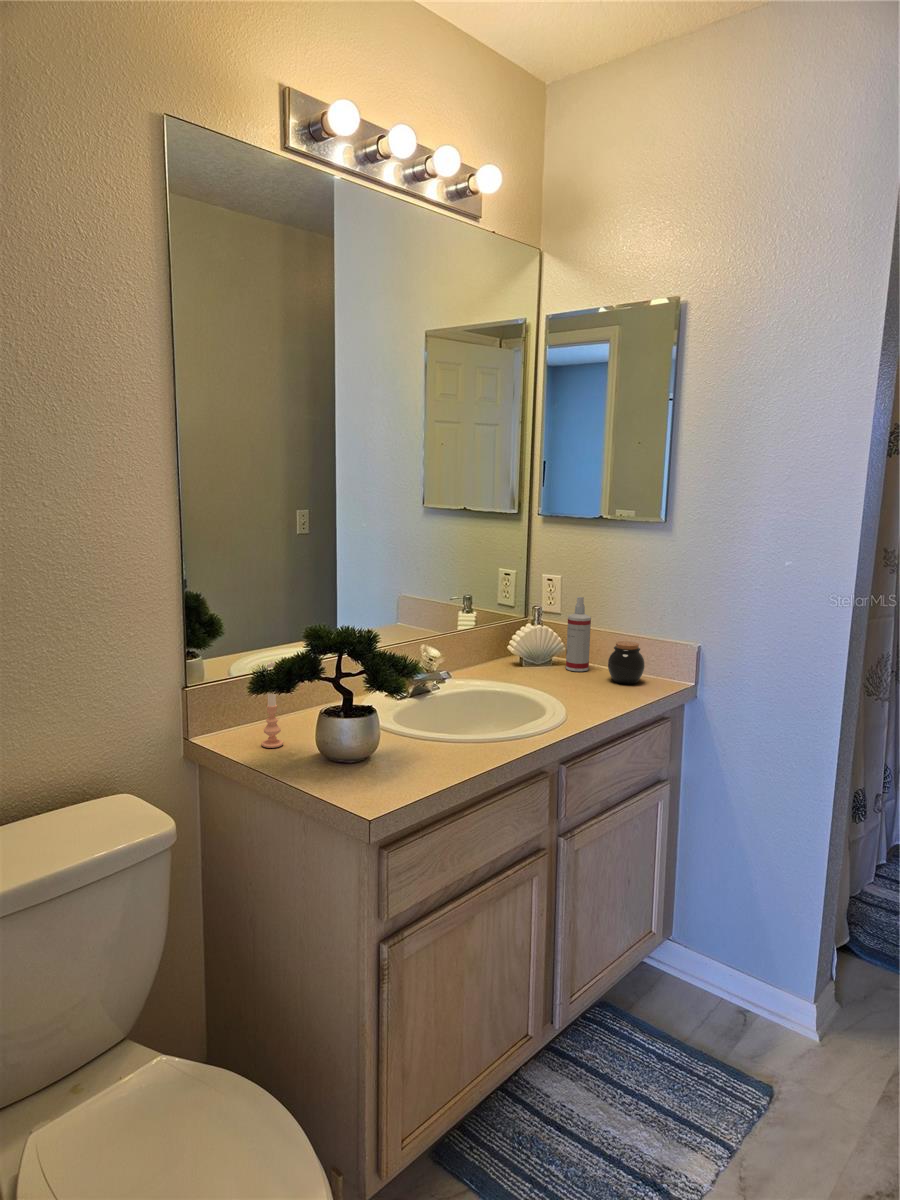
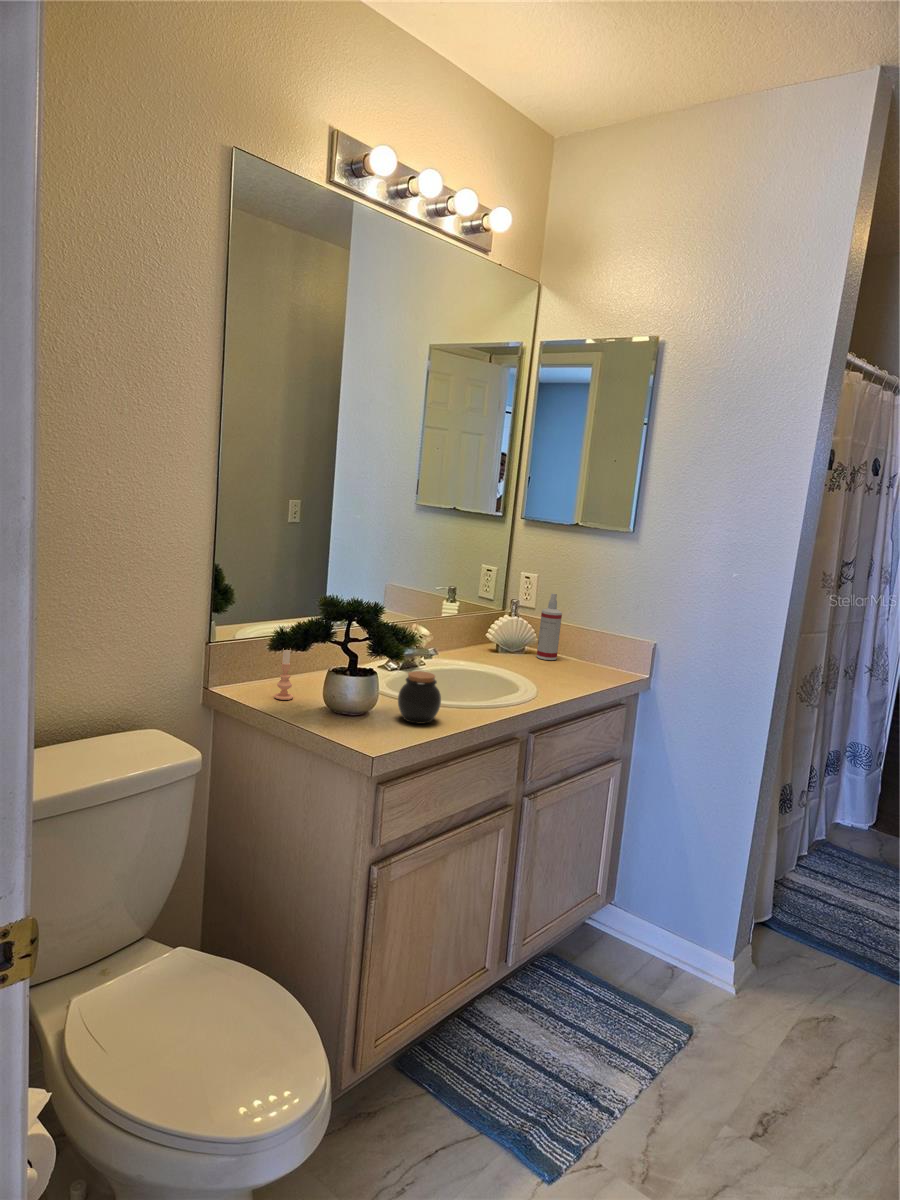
jar: present [608,641,645,684] -> present [398,671,441,724]

